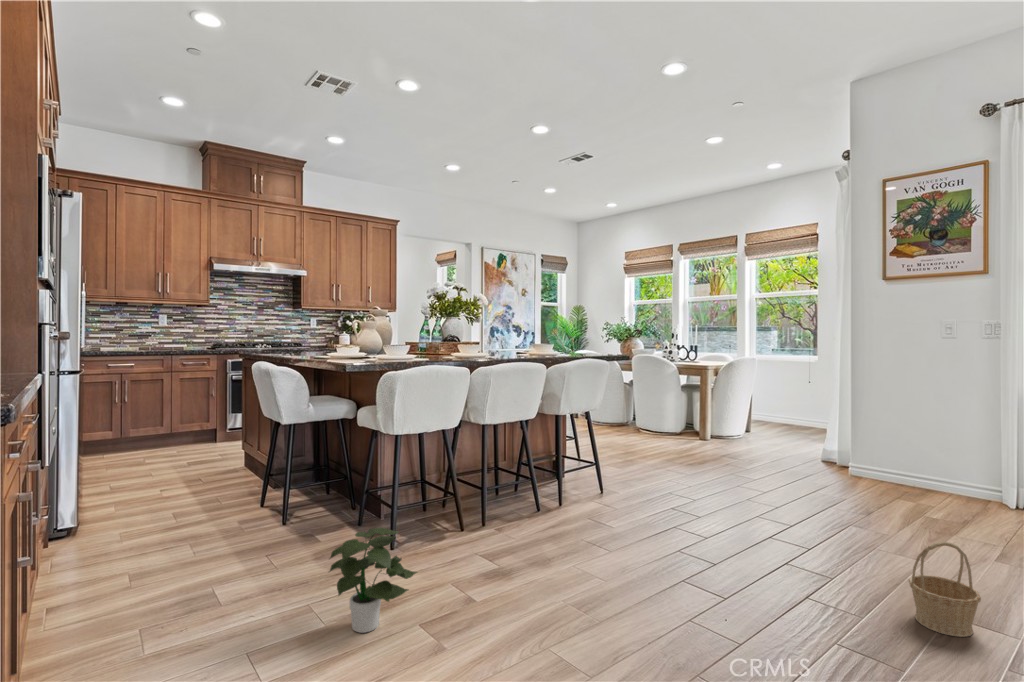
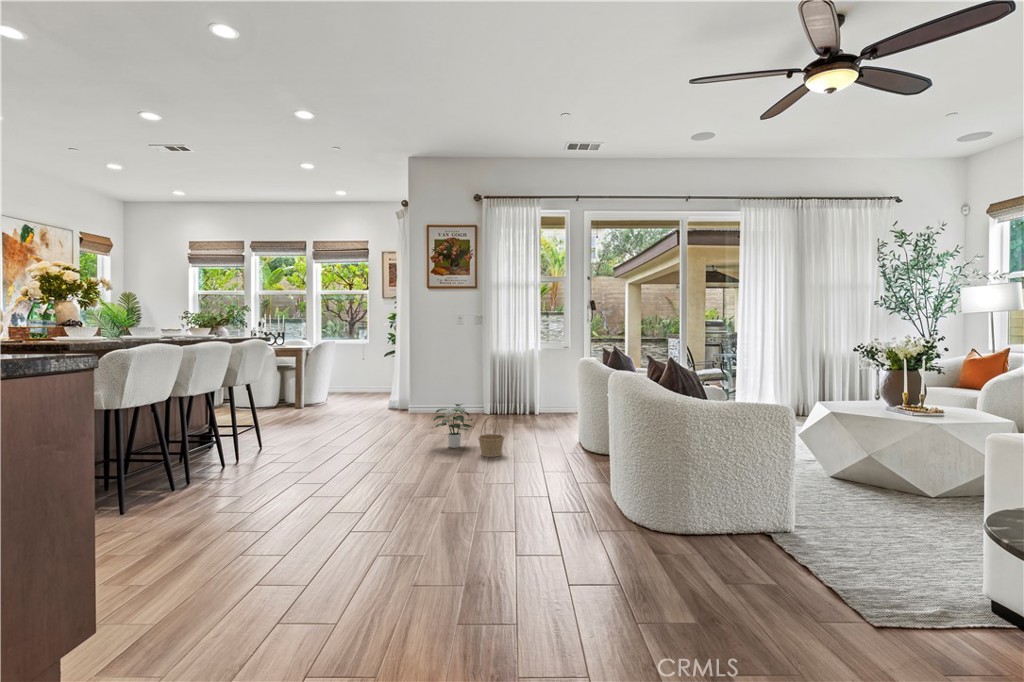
potted plant: present [329,528,417,633] -> present [434,404,474,448]

